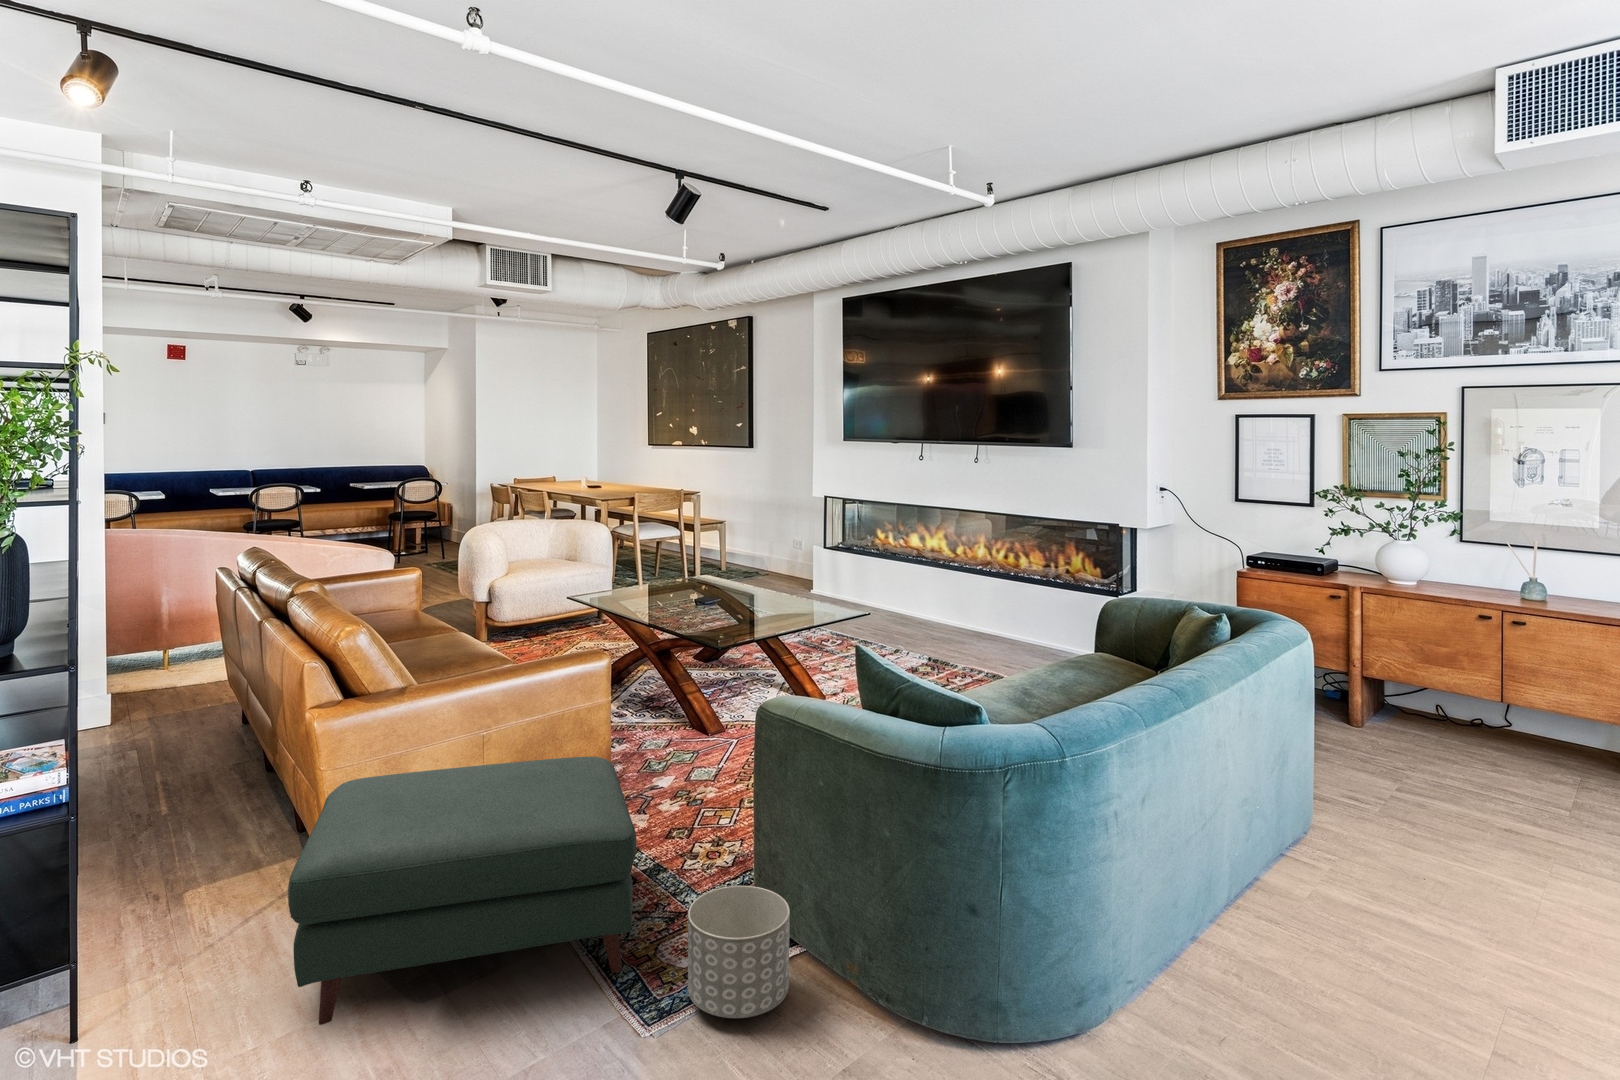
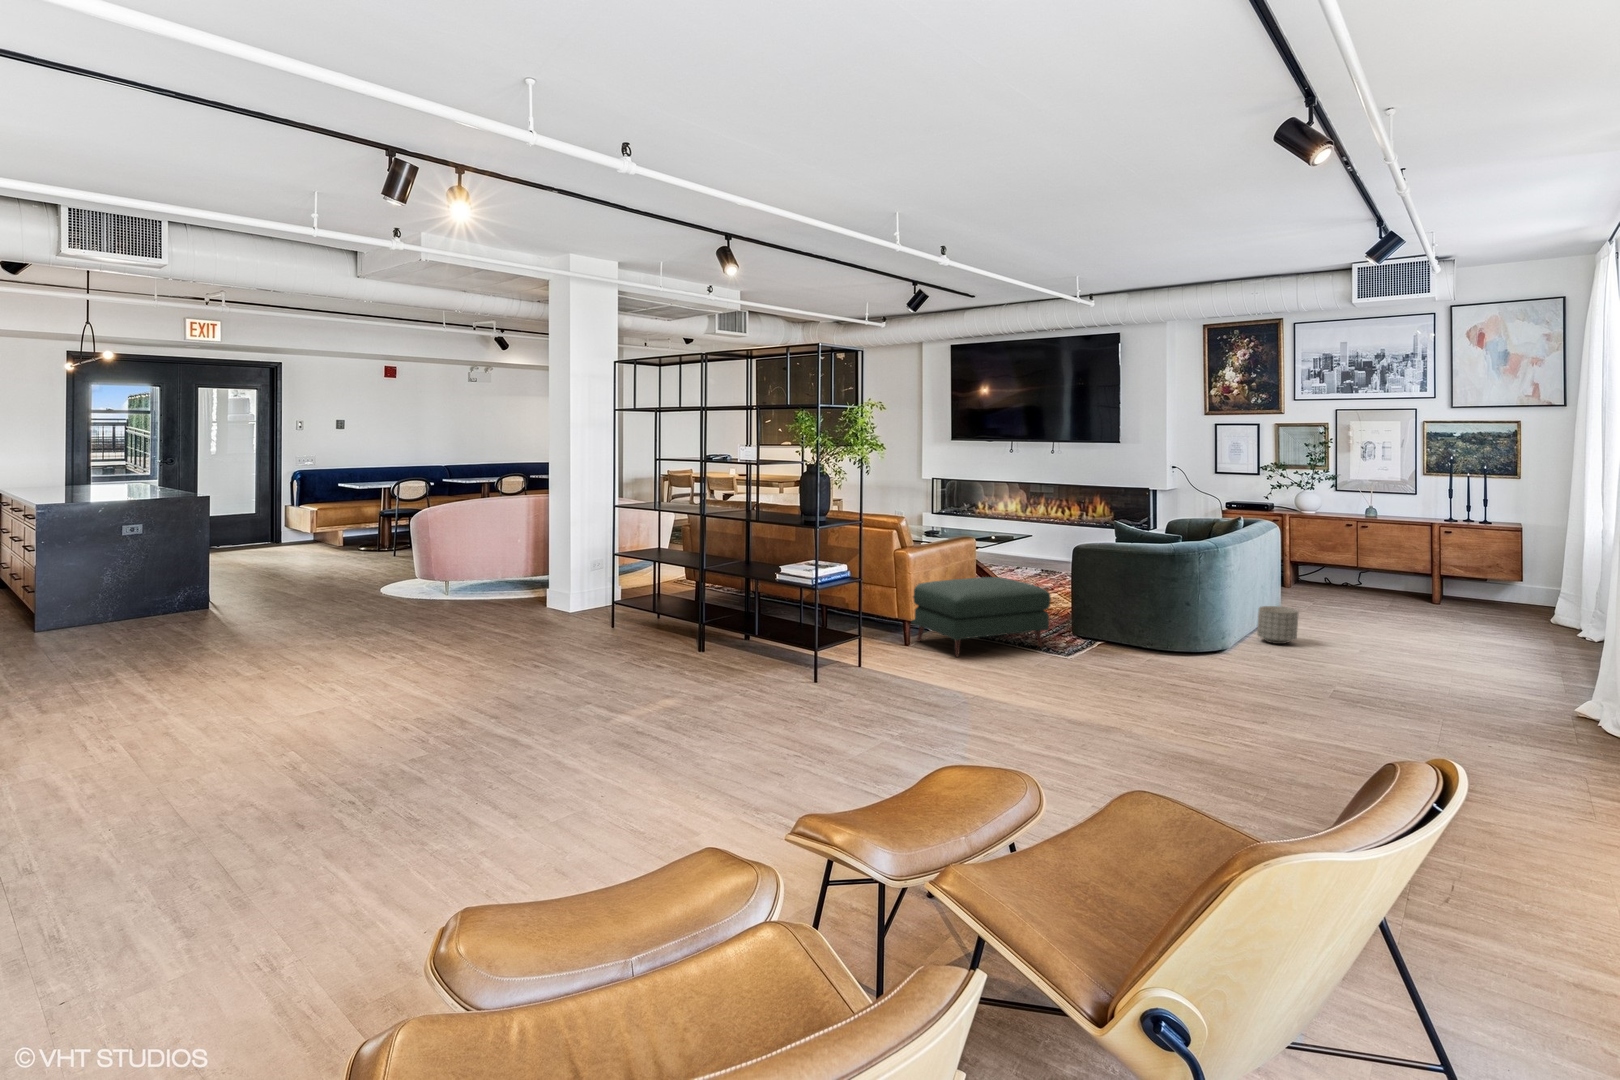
planter: present [688,886,790,1018] -> present [1257,606,1299,644]

